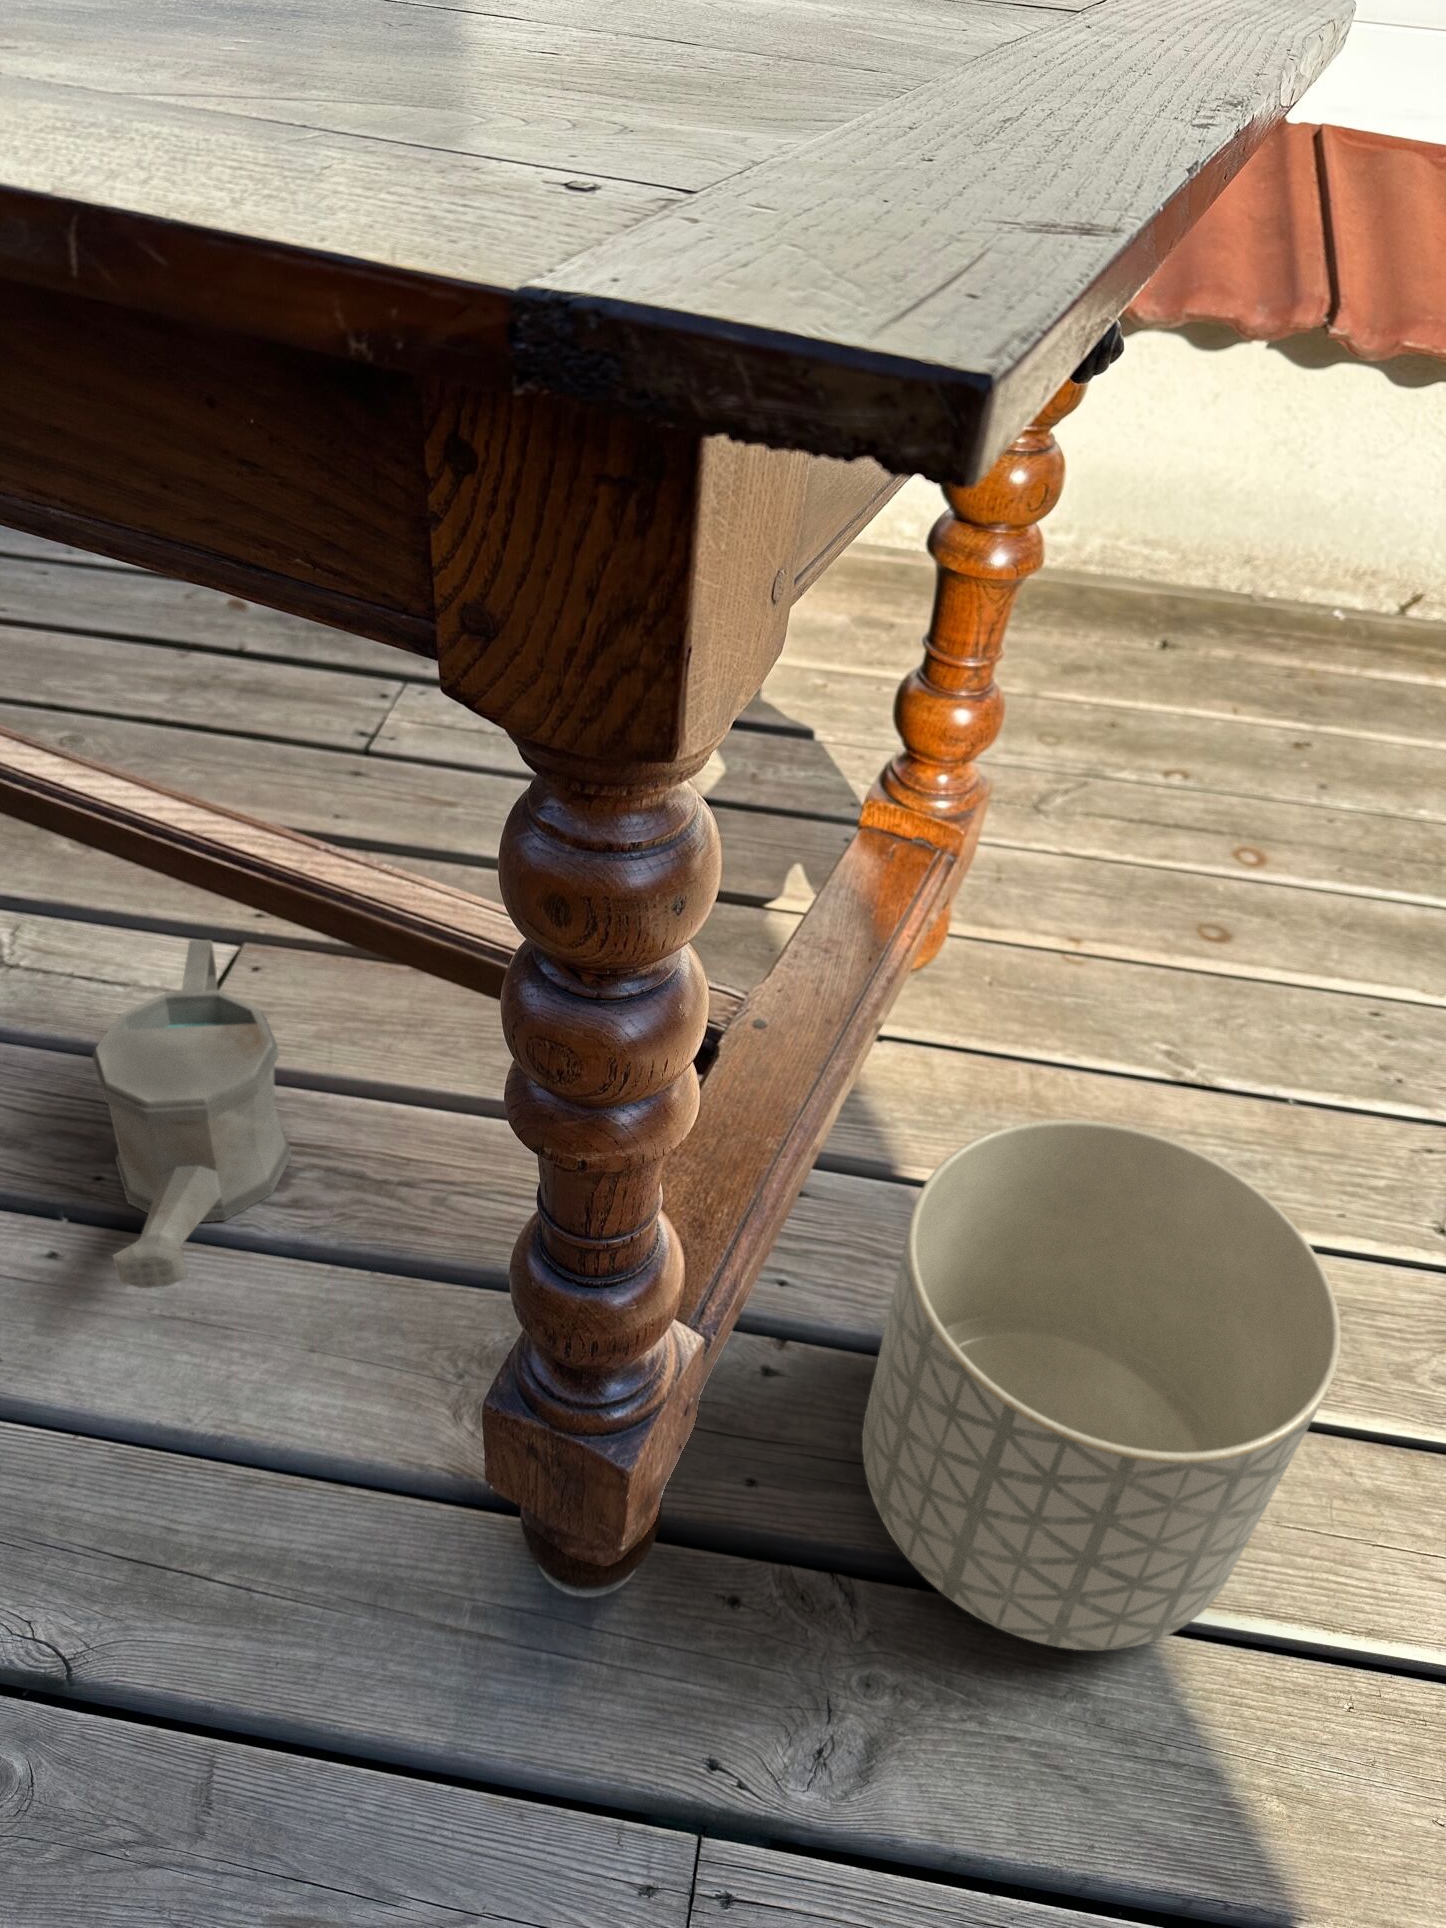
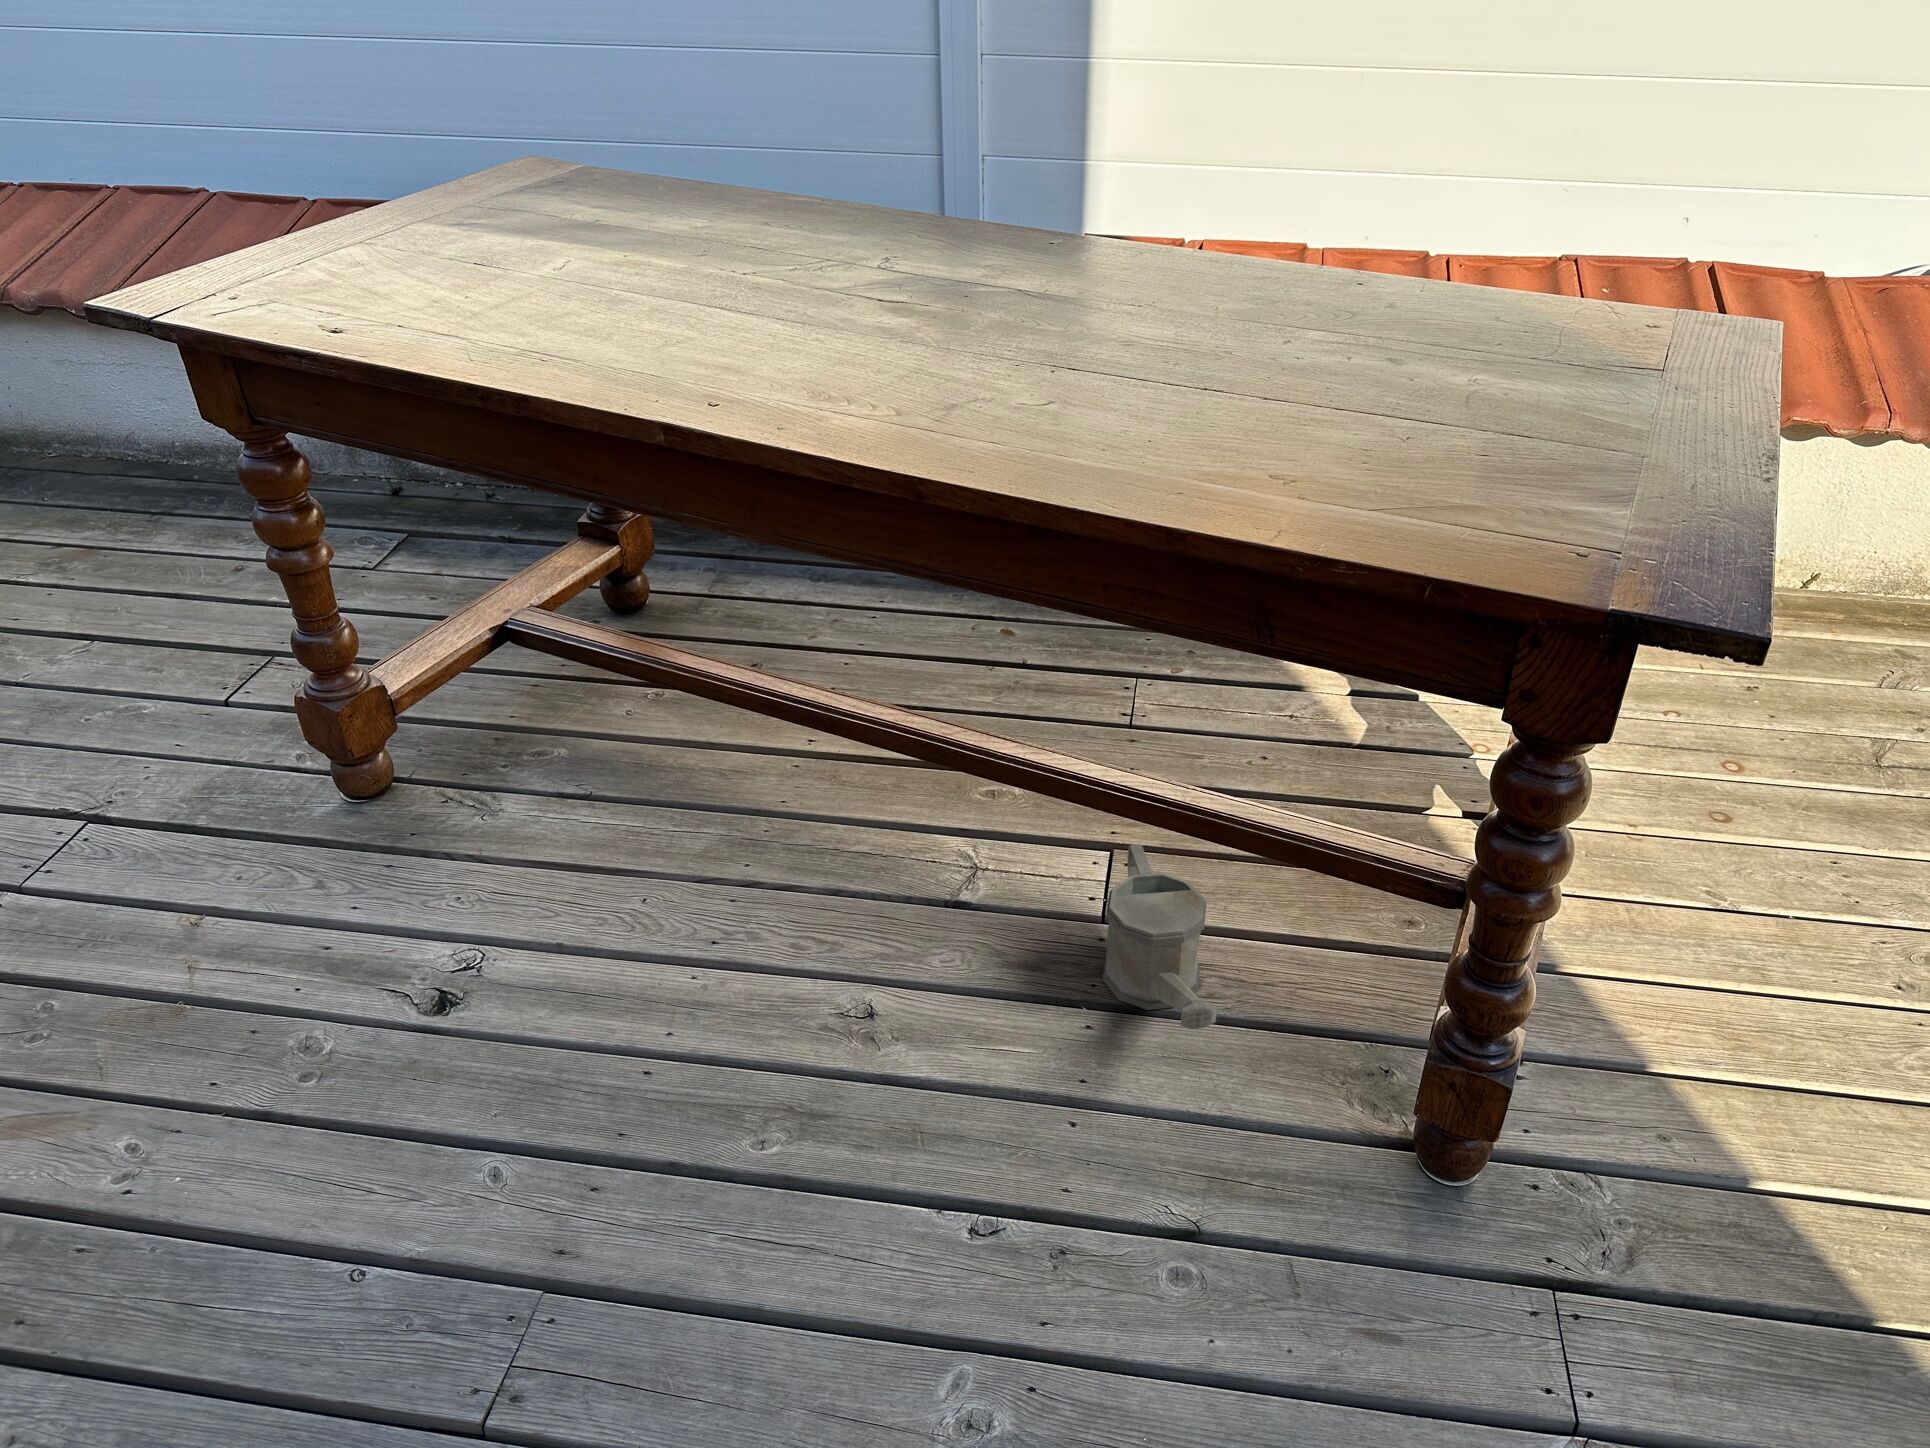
planter: present [862,1119,1341,1651] -> none [1588,914,1865,1195]

